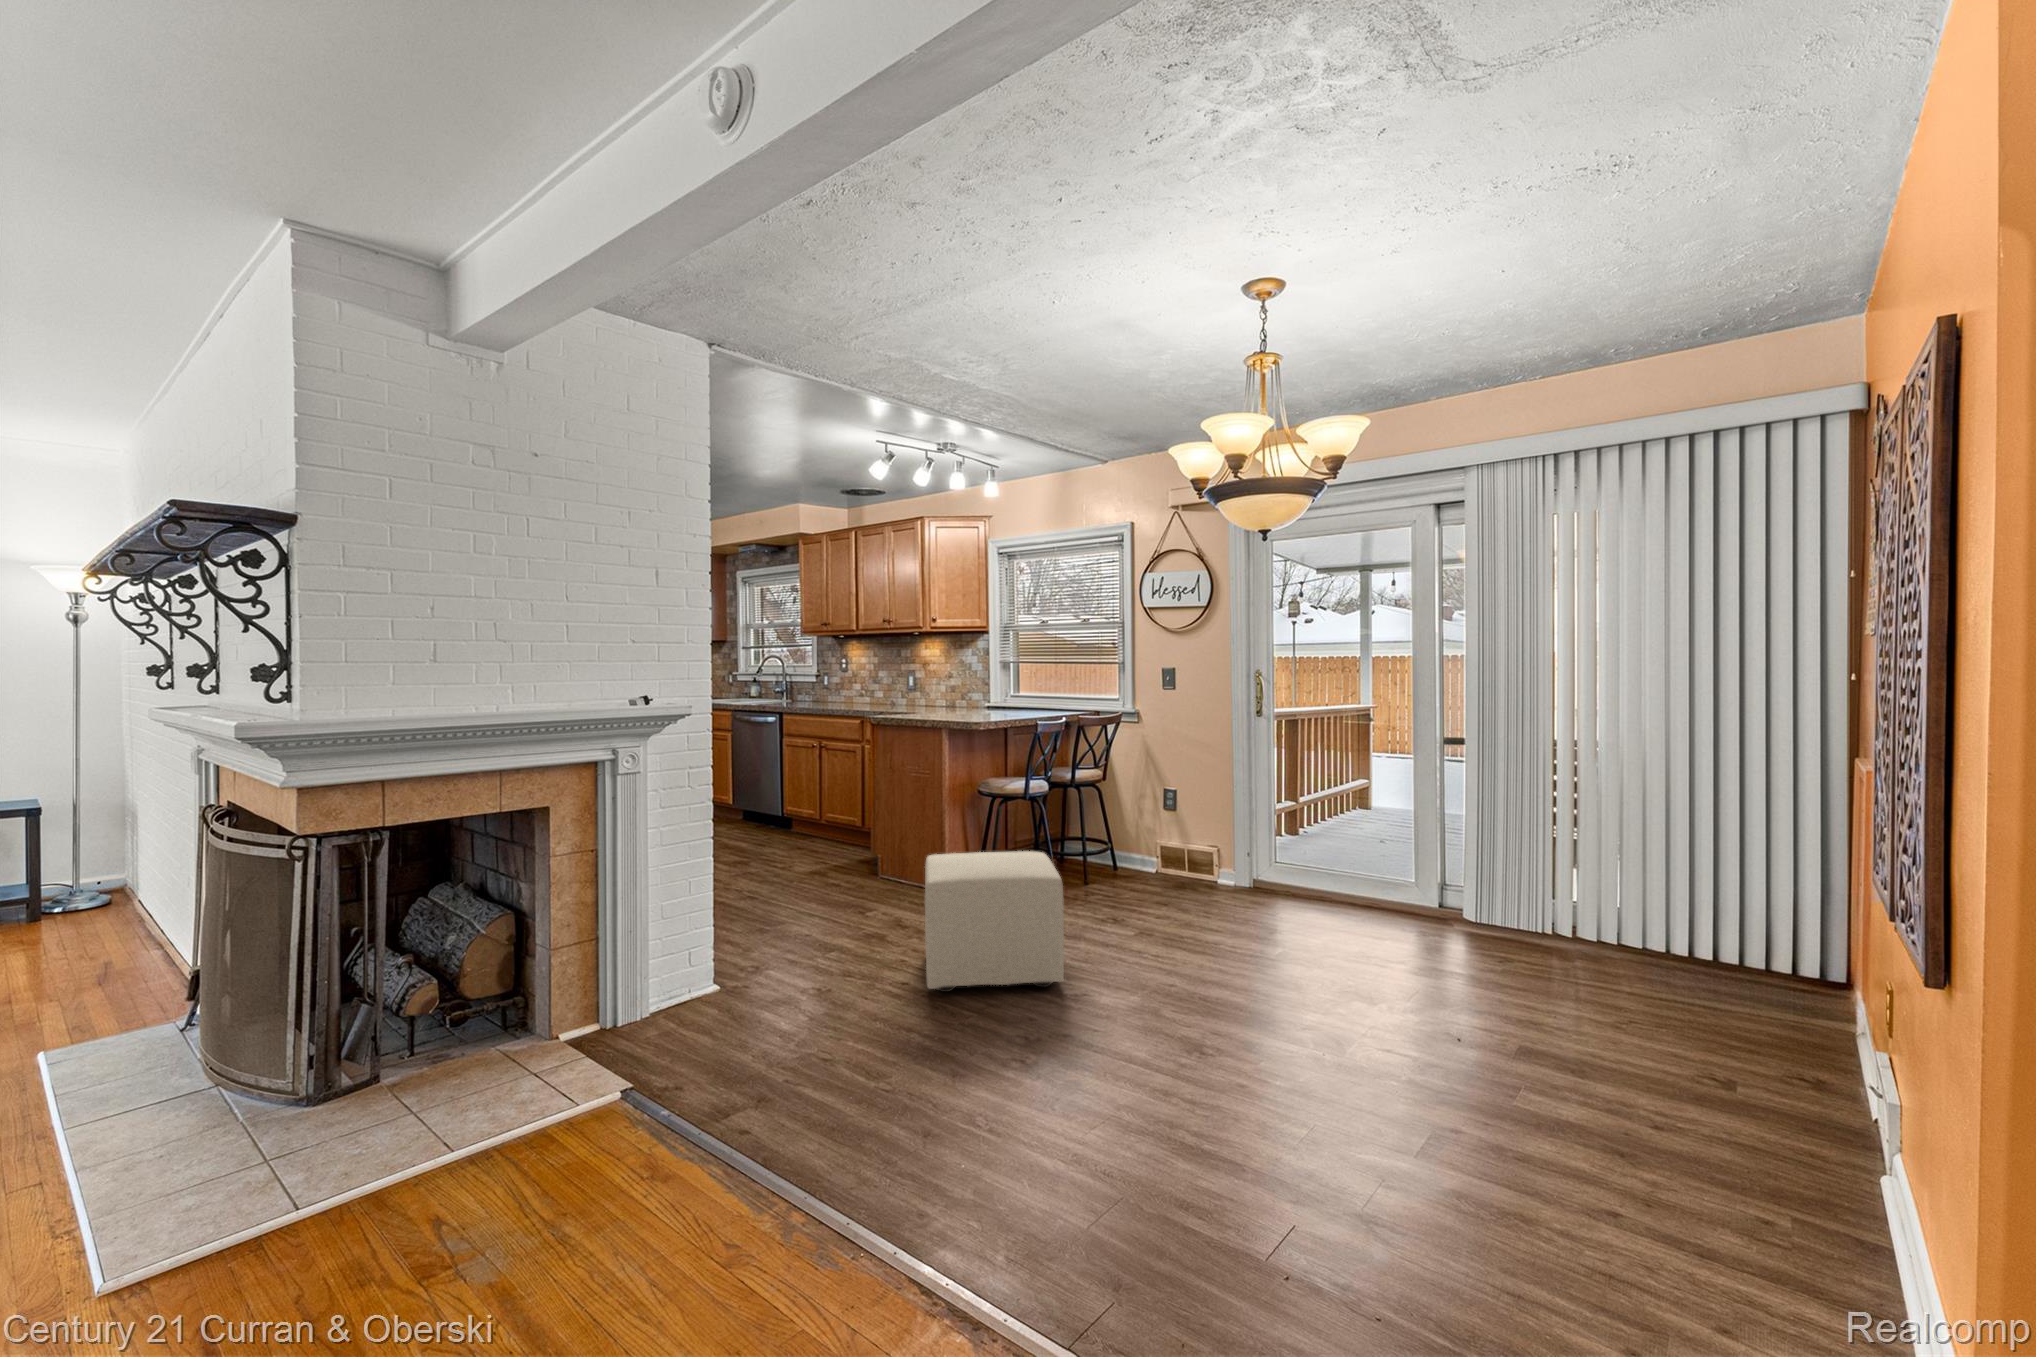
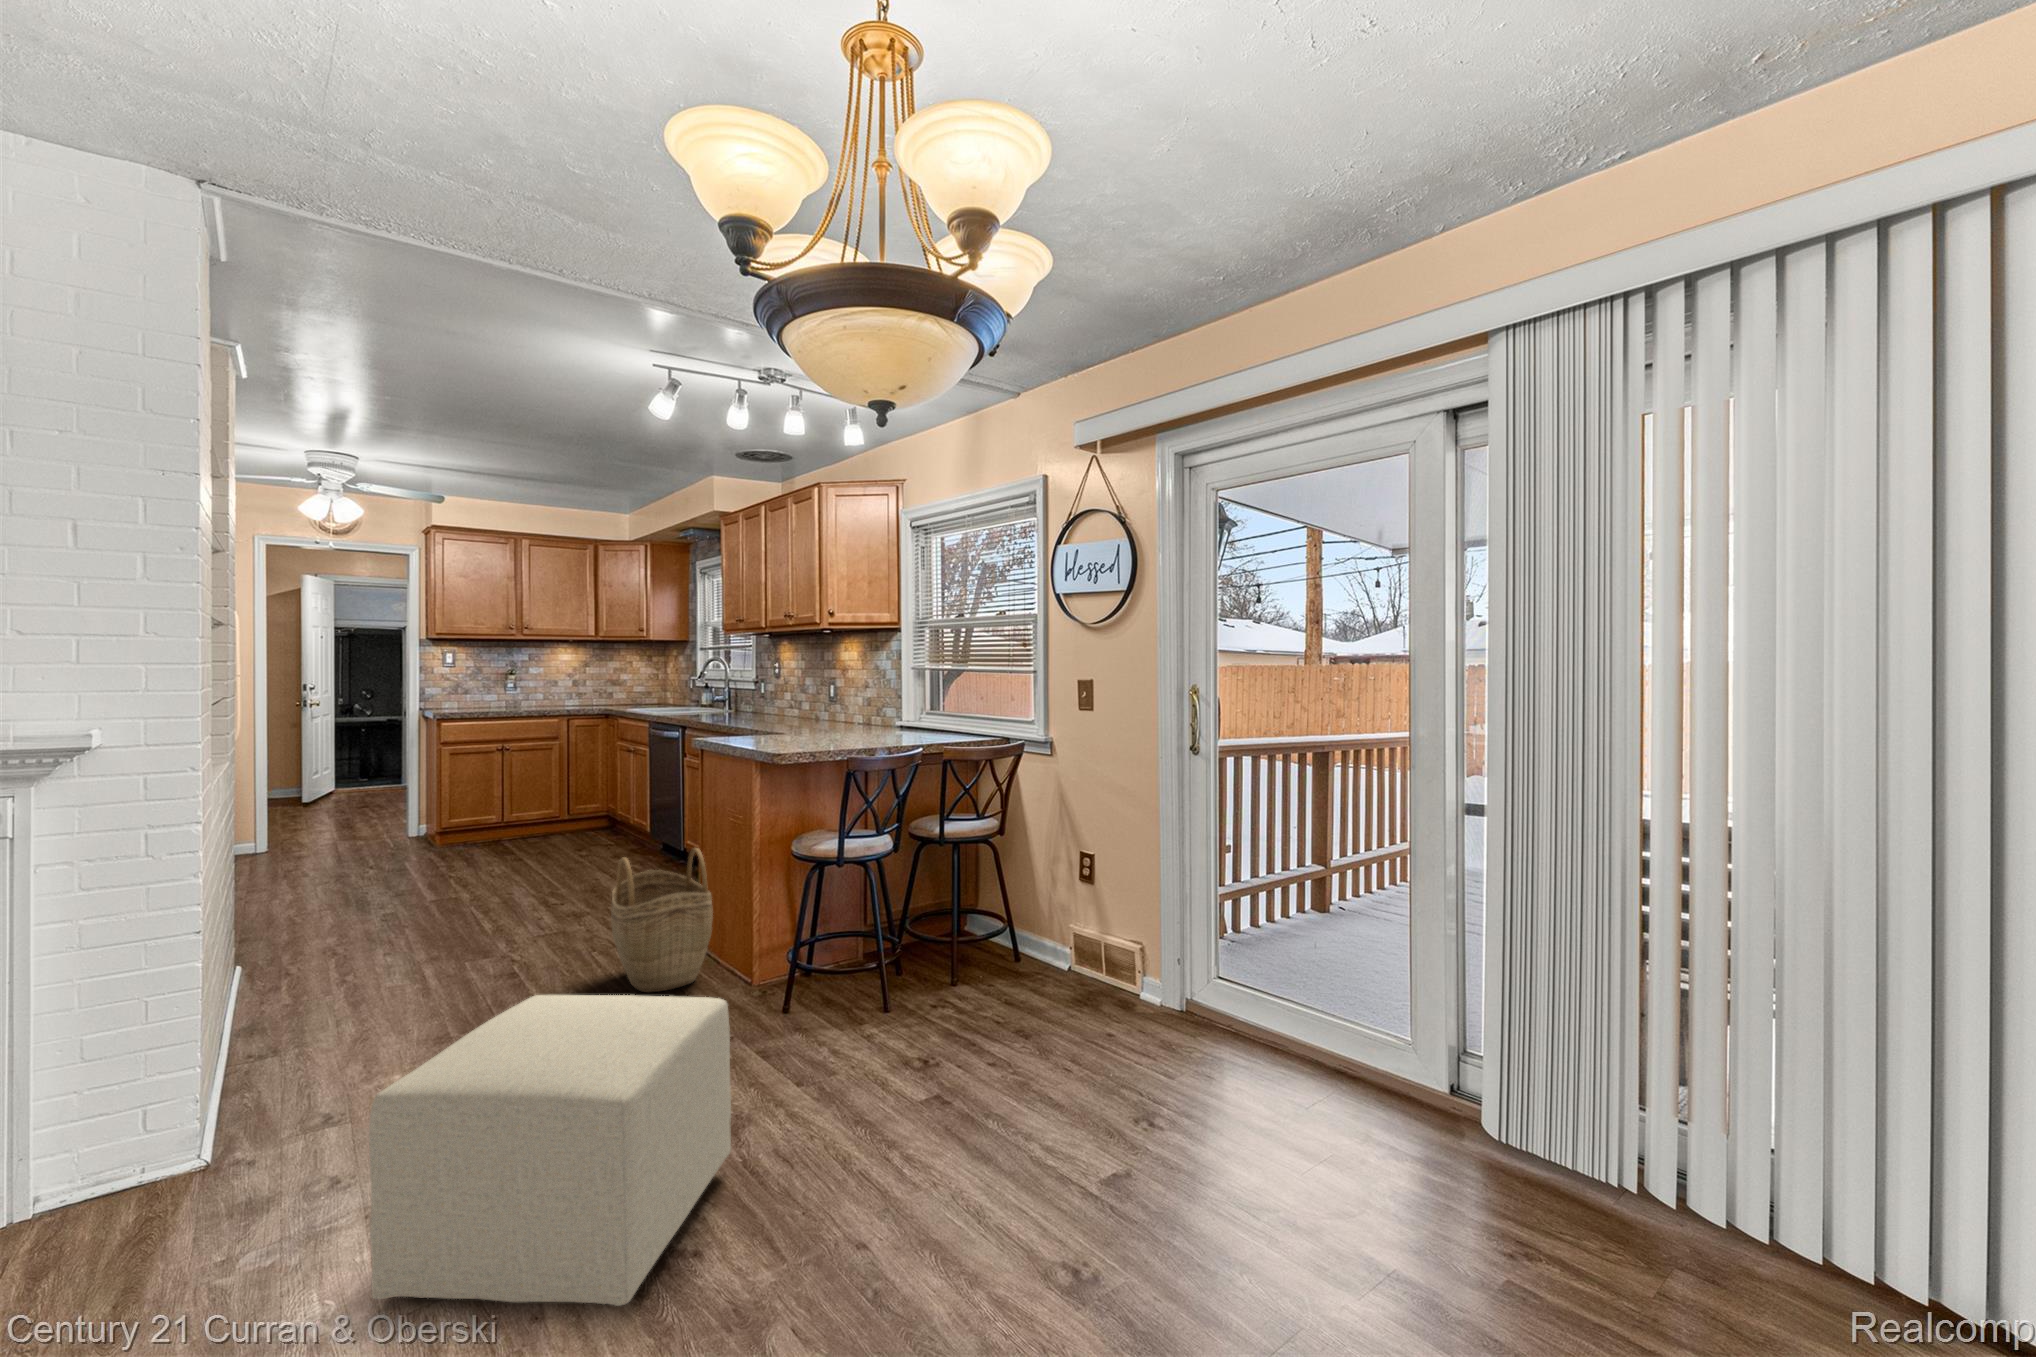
woven basket: none [839,793,918,894] -> present [611,848,713,992]

